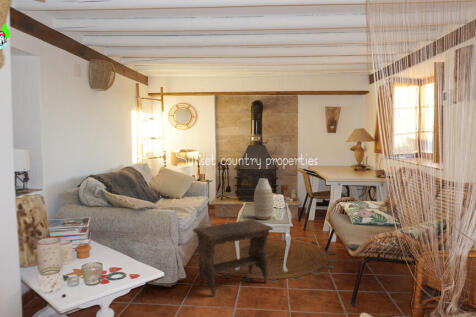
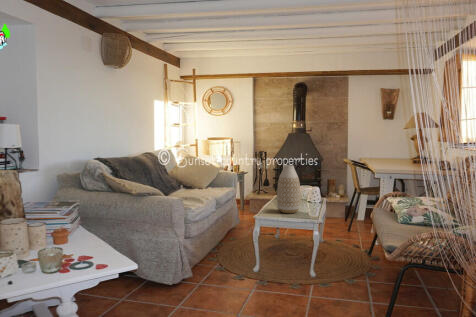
footstool: present [193,219,273,296] -> none [201,212,294,299]

